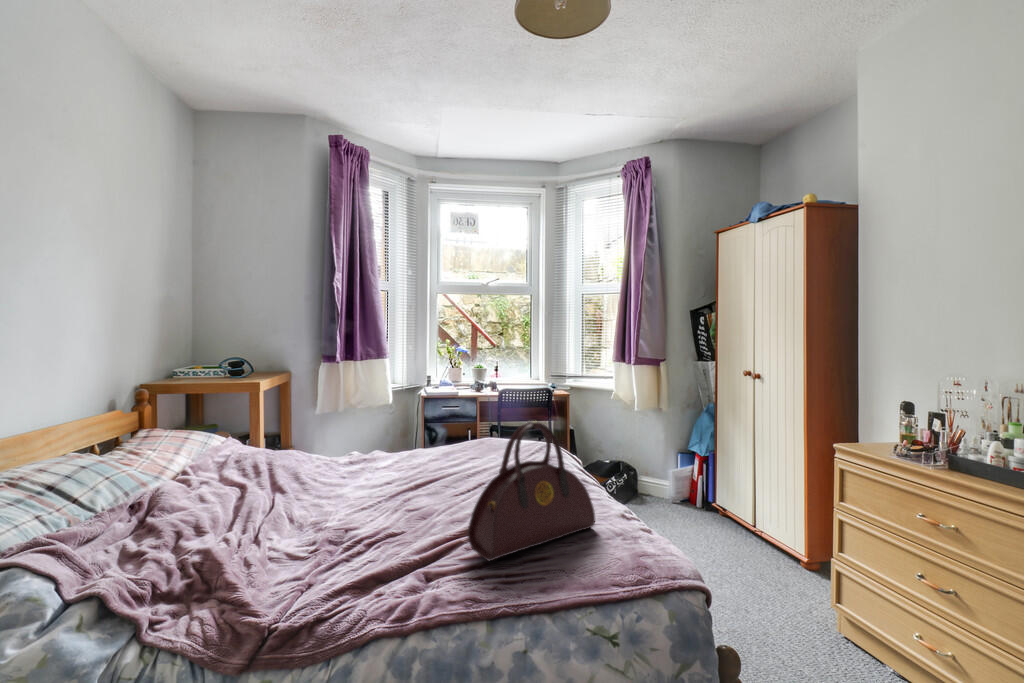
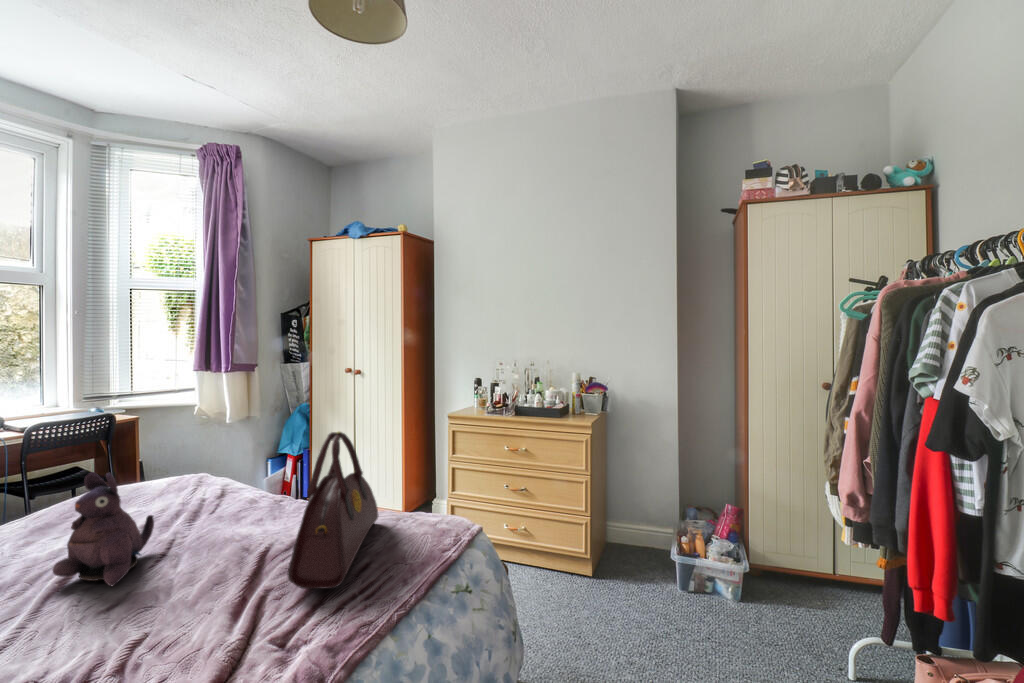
plush toy: none [405,420,463,499] -> present [52,472,154,586]

